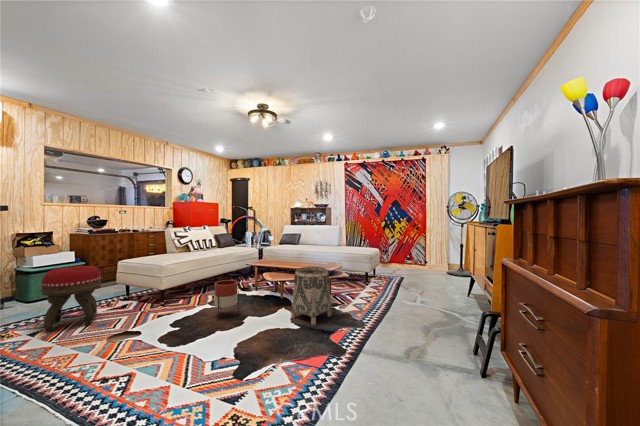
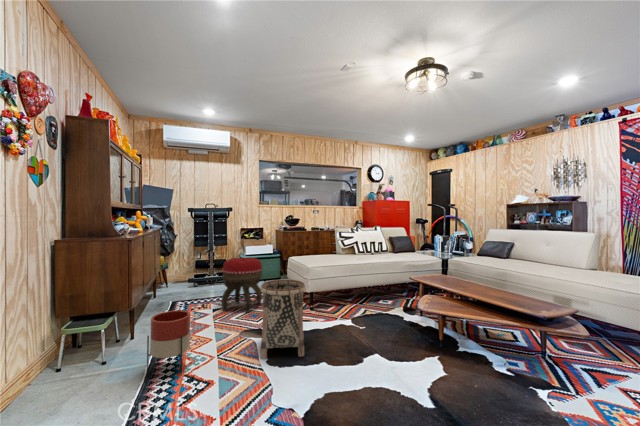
basket: present [291,267,331,325] -> present [260,279,305,359]
planter: present [214,280,239,320] -> present [147,310,190,375]

